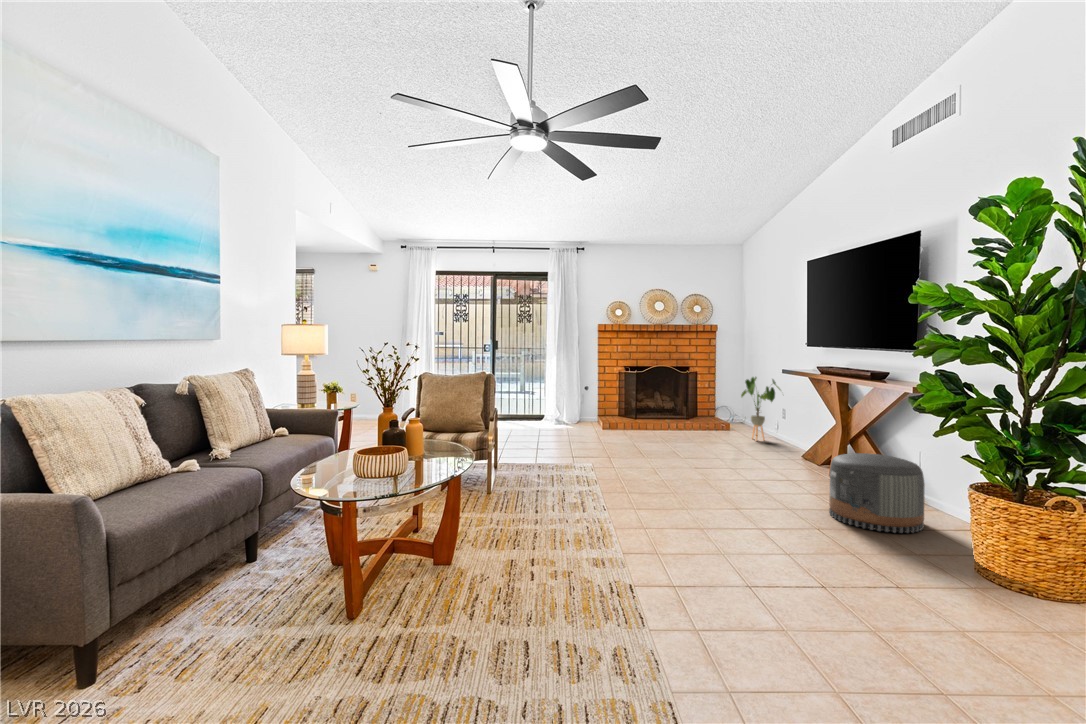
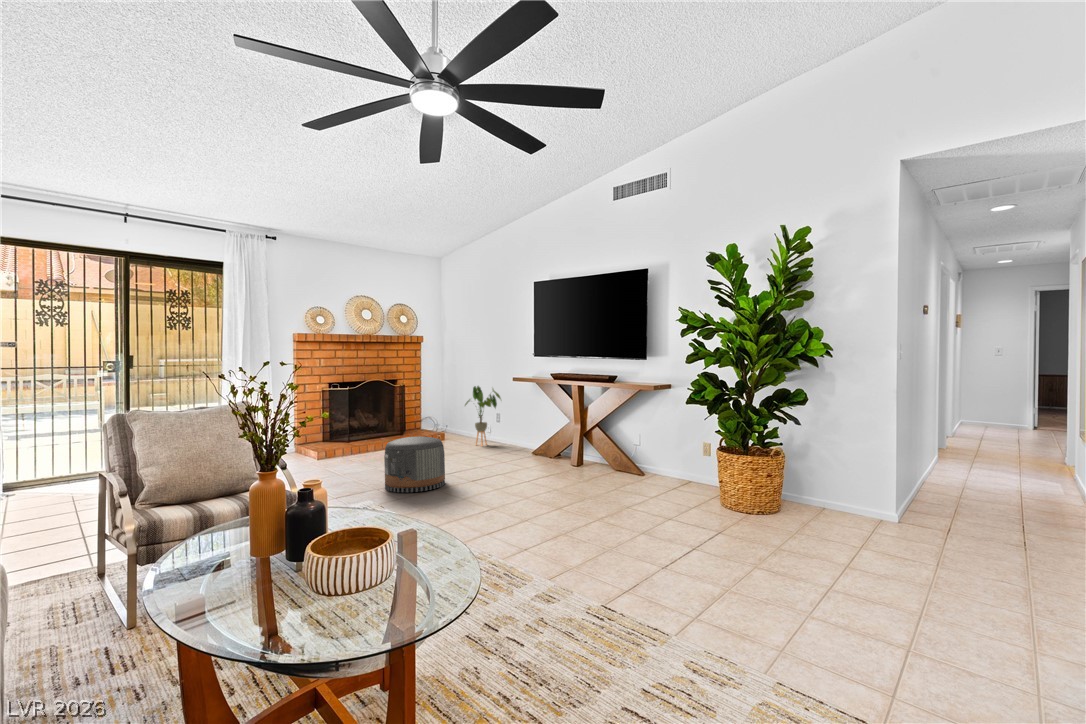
pouf: present [829,453,925,533] -> present [384,437,445,492]

